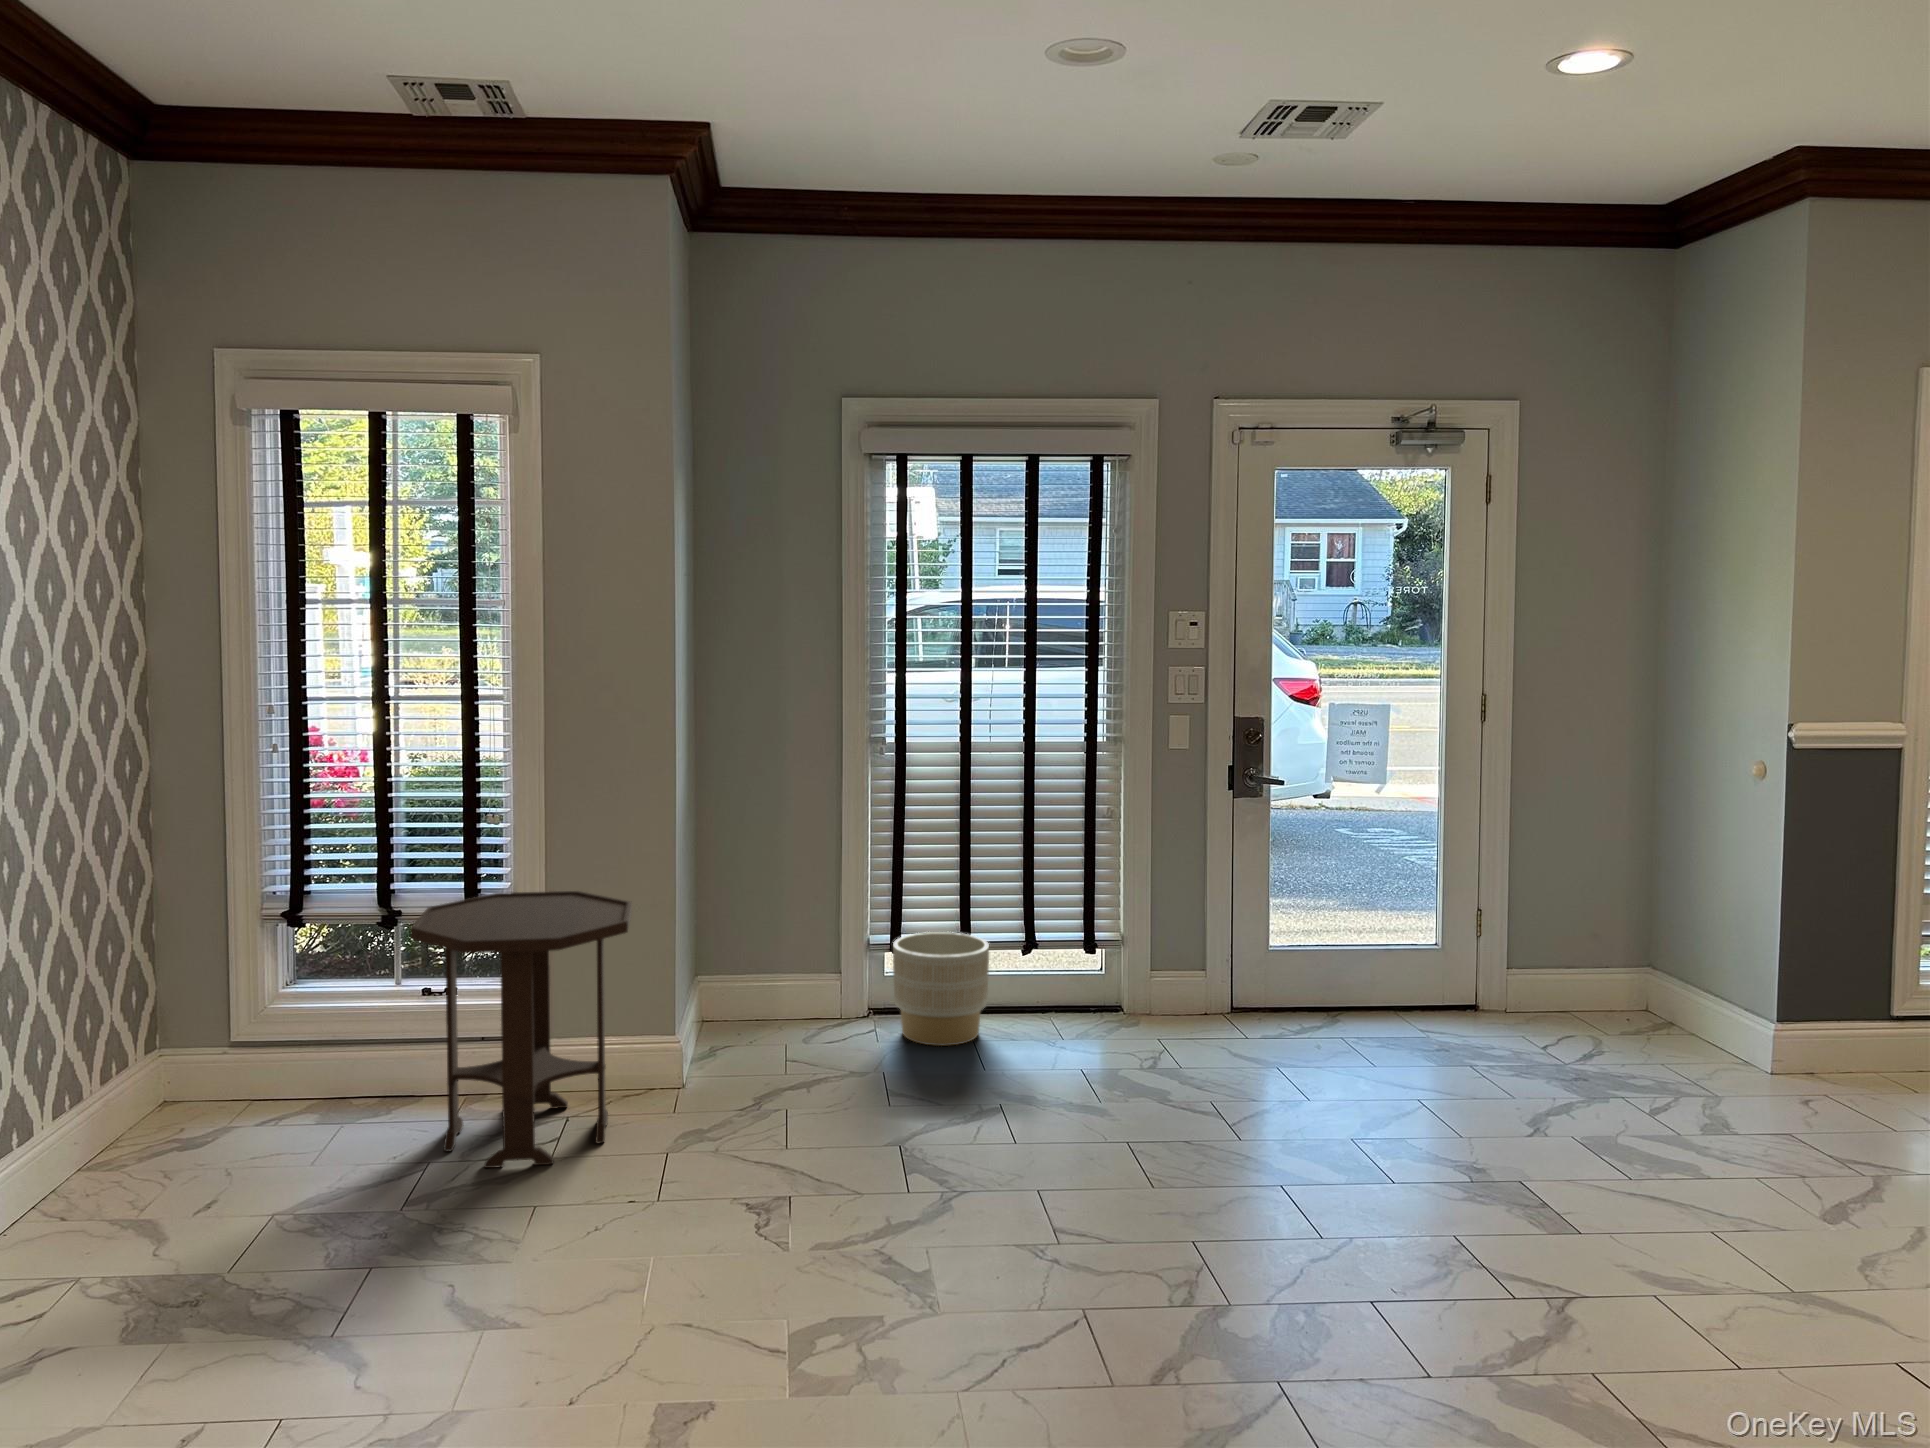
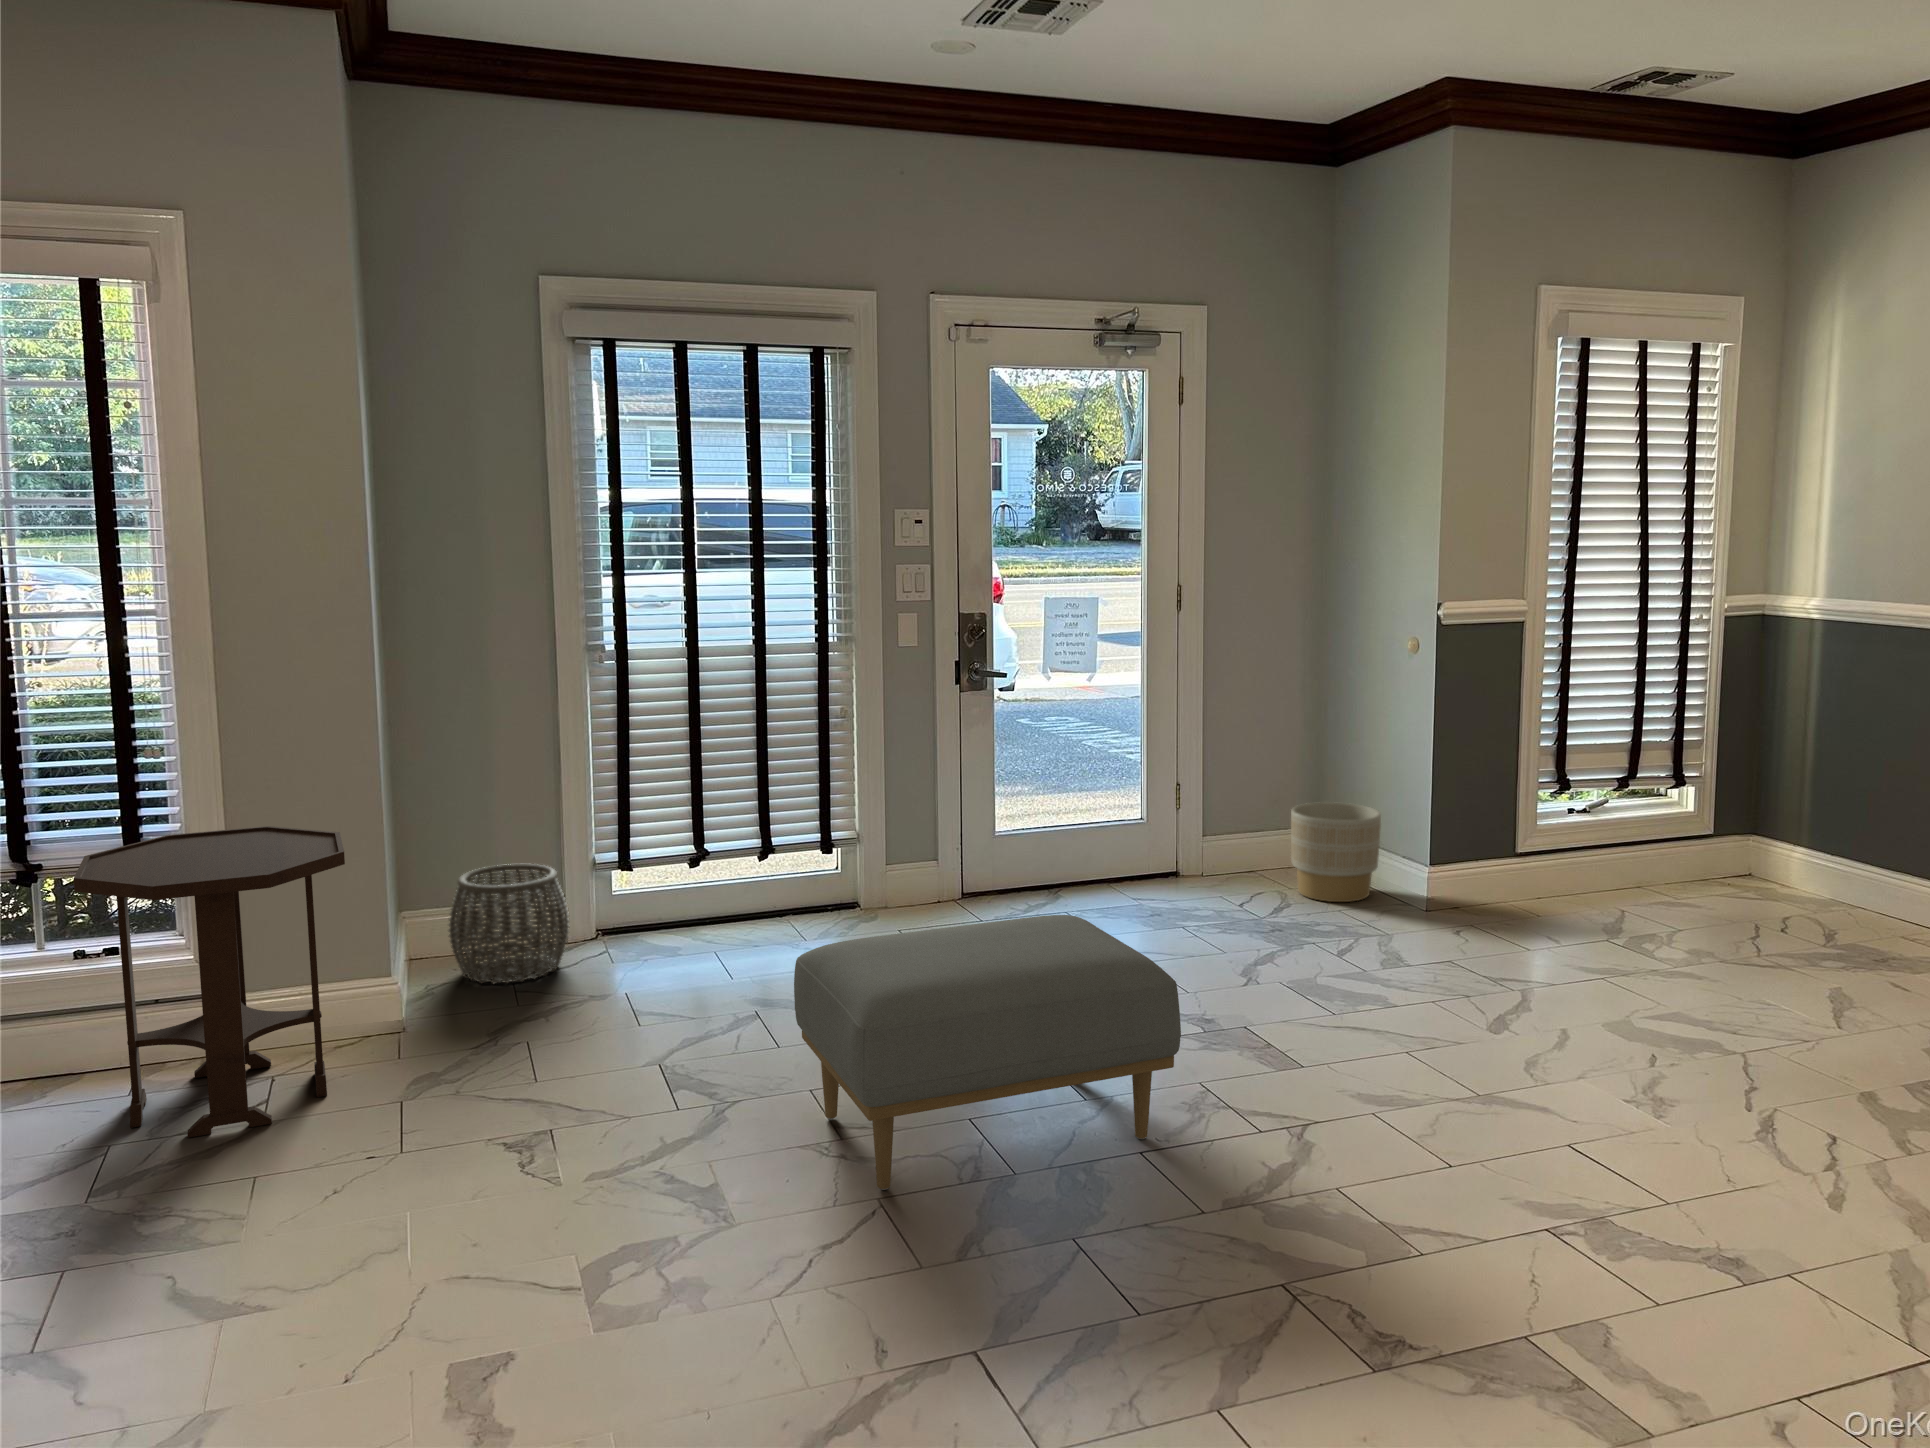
planter: present [893,932,989,1046] -> present [1291,802,1381,902]
woven basket: none [734,938,842,1051] -> present [448,864,569,984]
ottoman: none [1019,1049,1431,1328] -> present [794,915,1181,1190]

